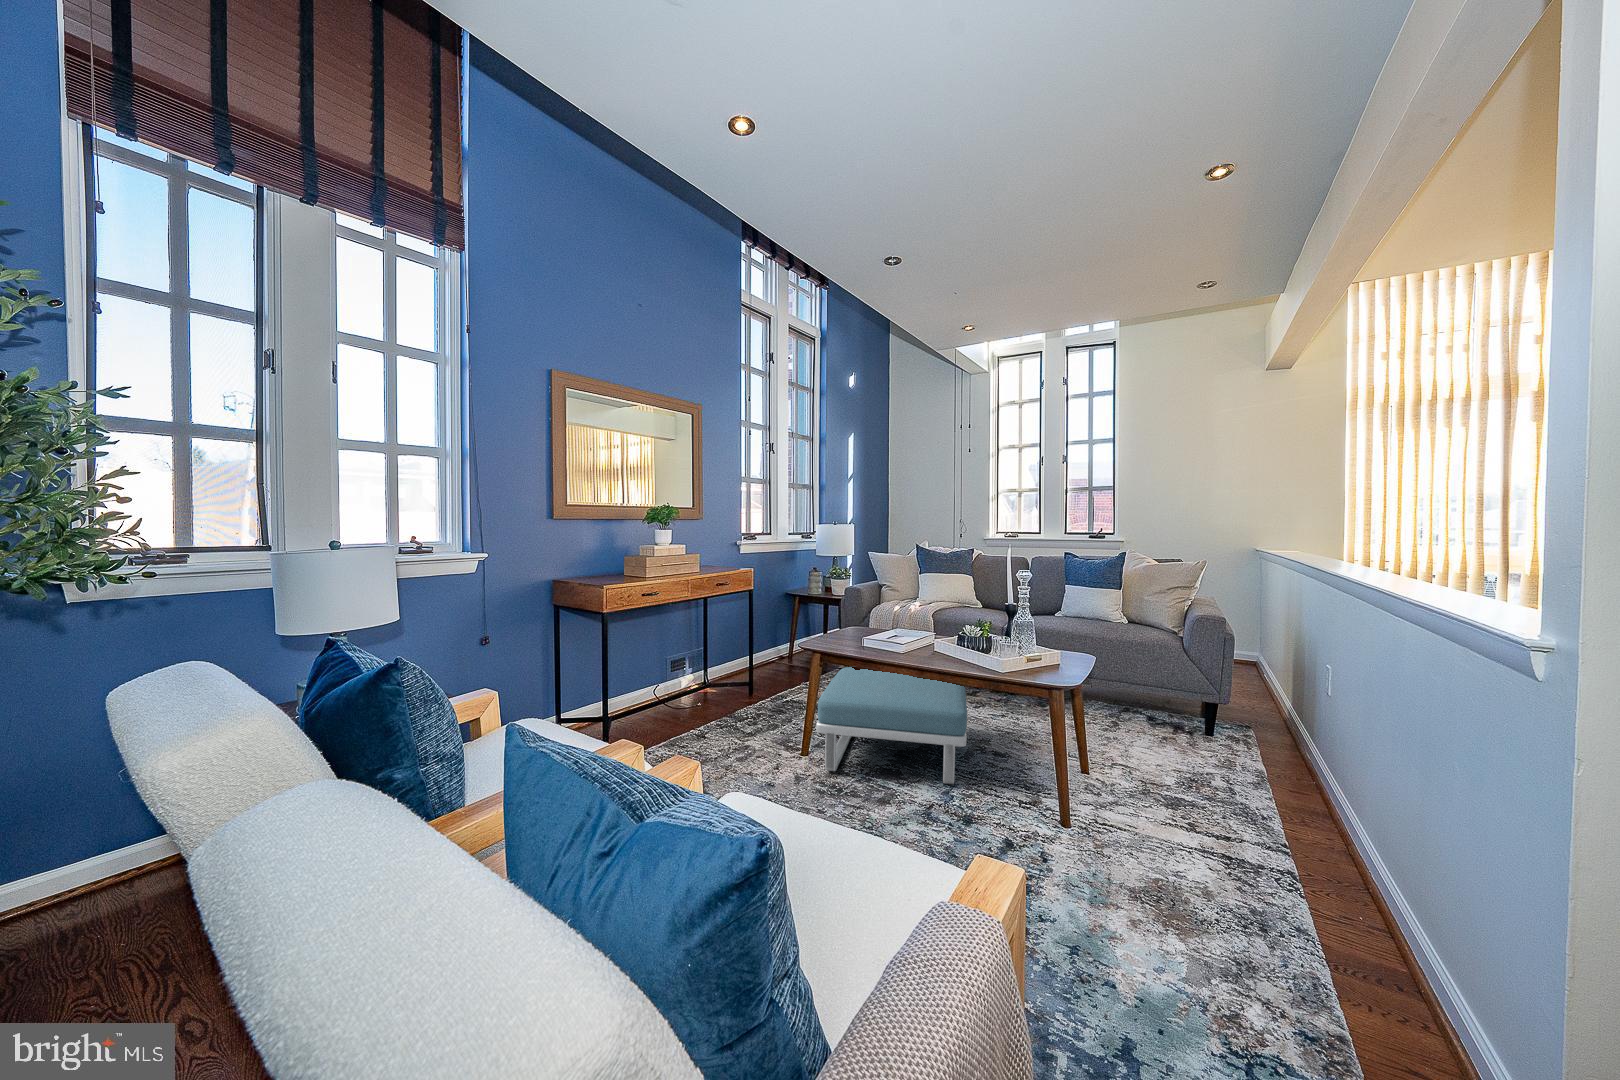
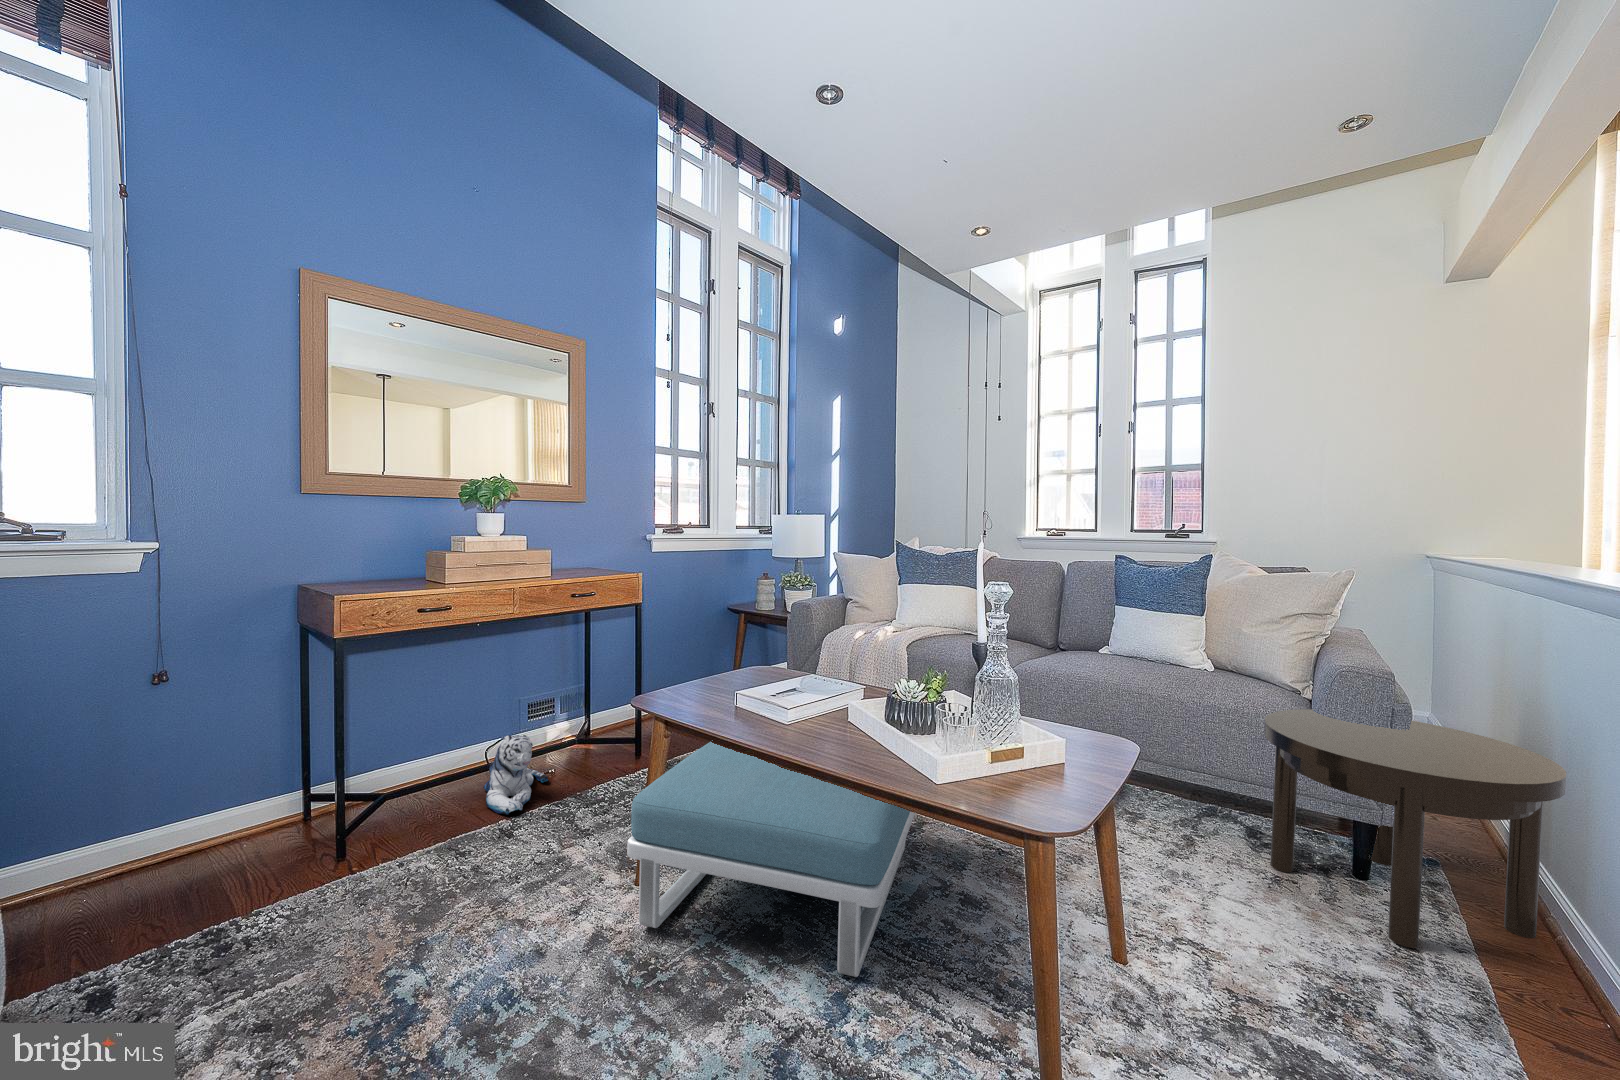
side table: none [1157,645,1306,762] -> present [1264,709,1566,948]
plush toy: none [670,679,710,727] -> present [483,735,548,815]

